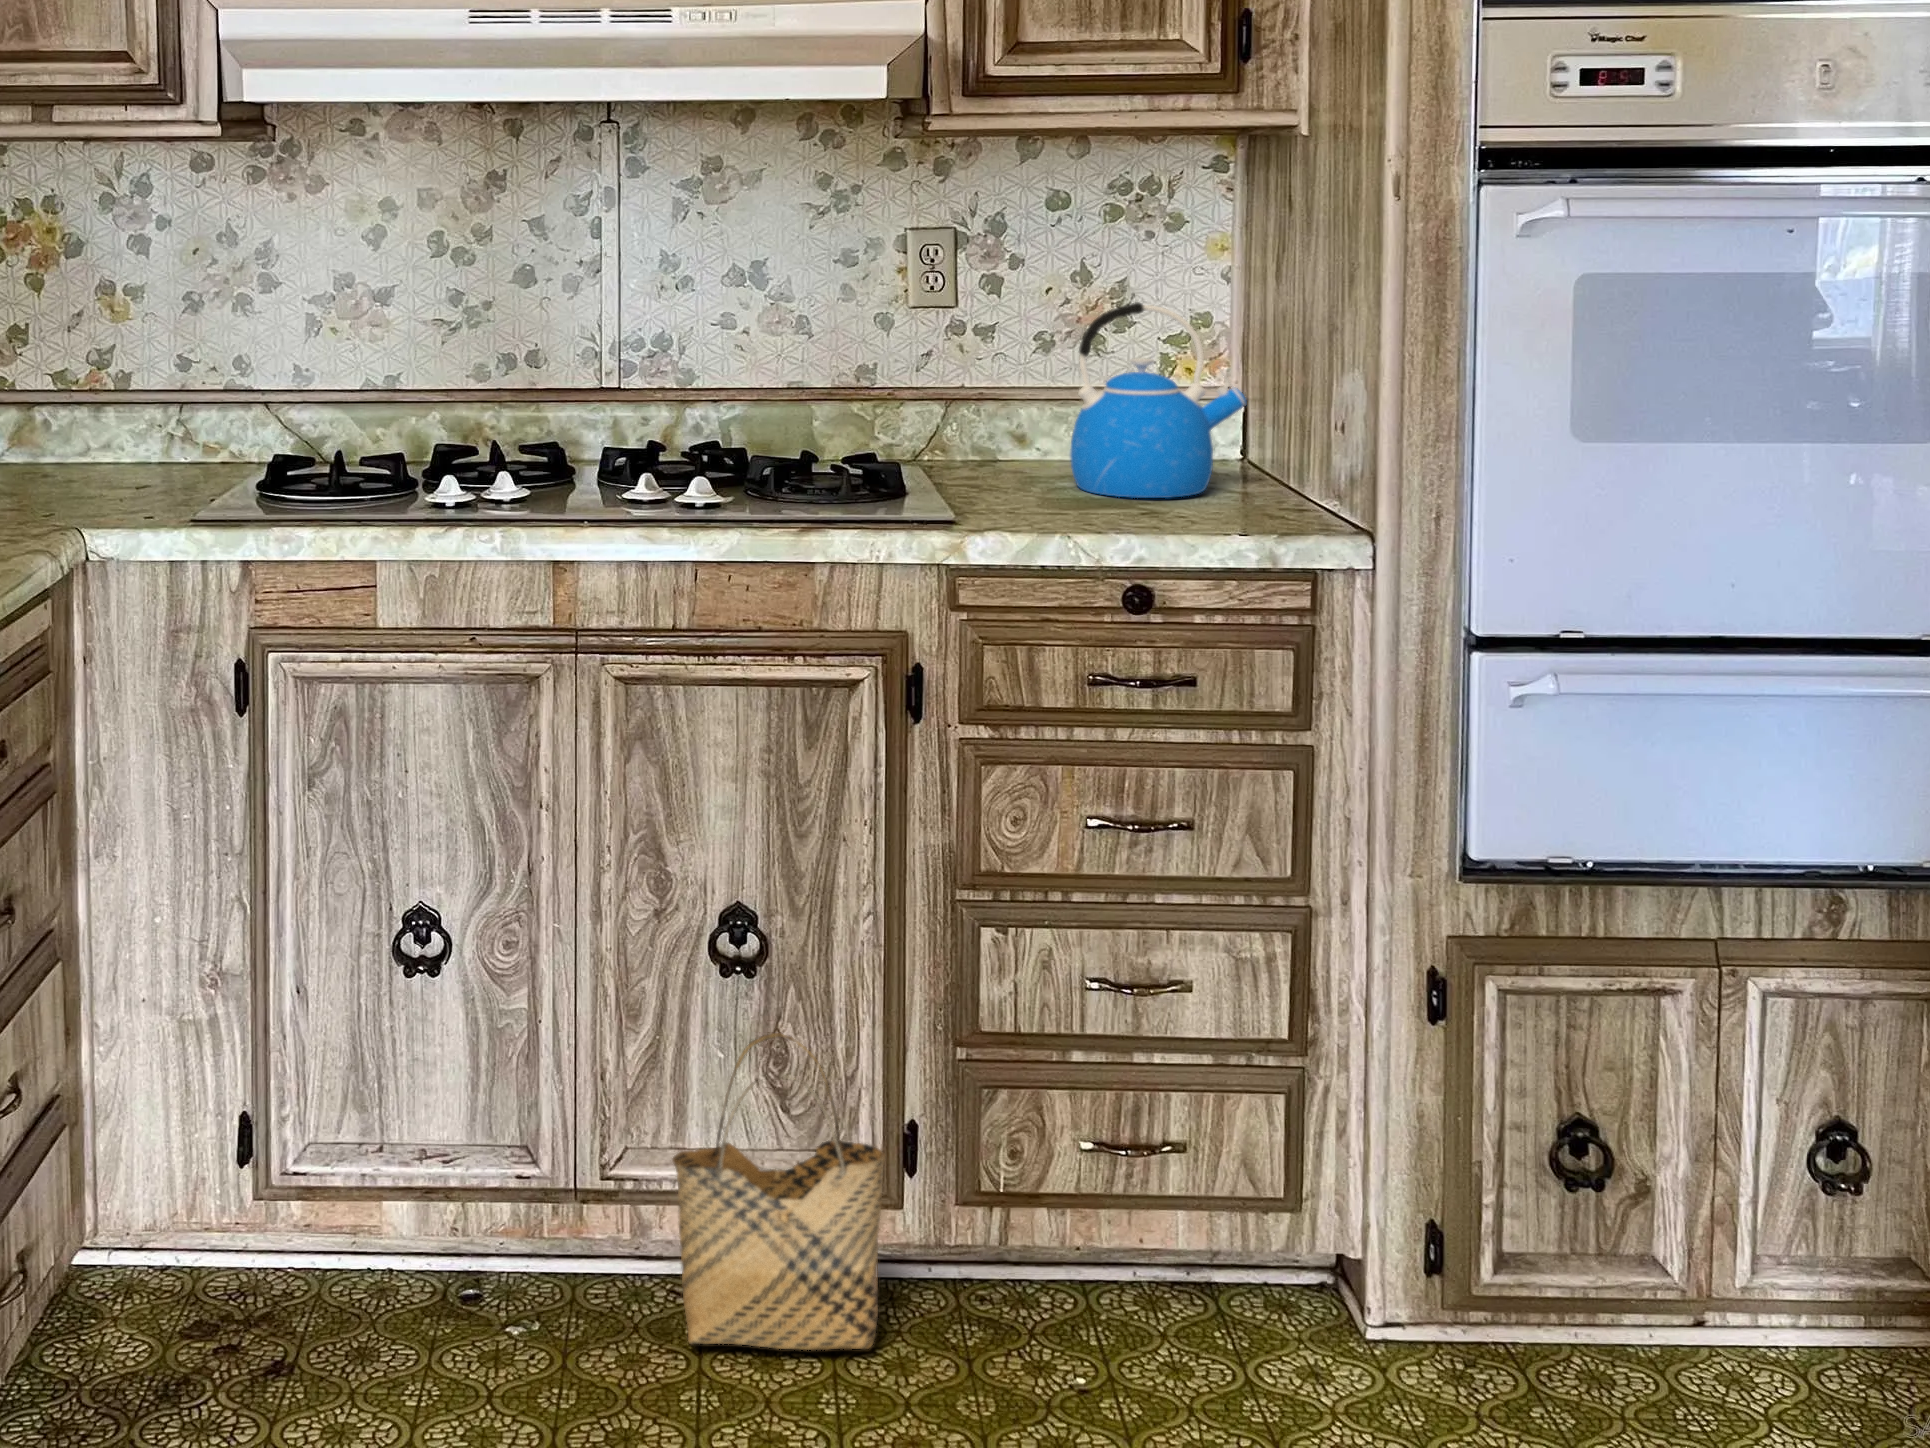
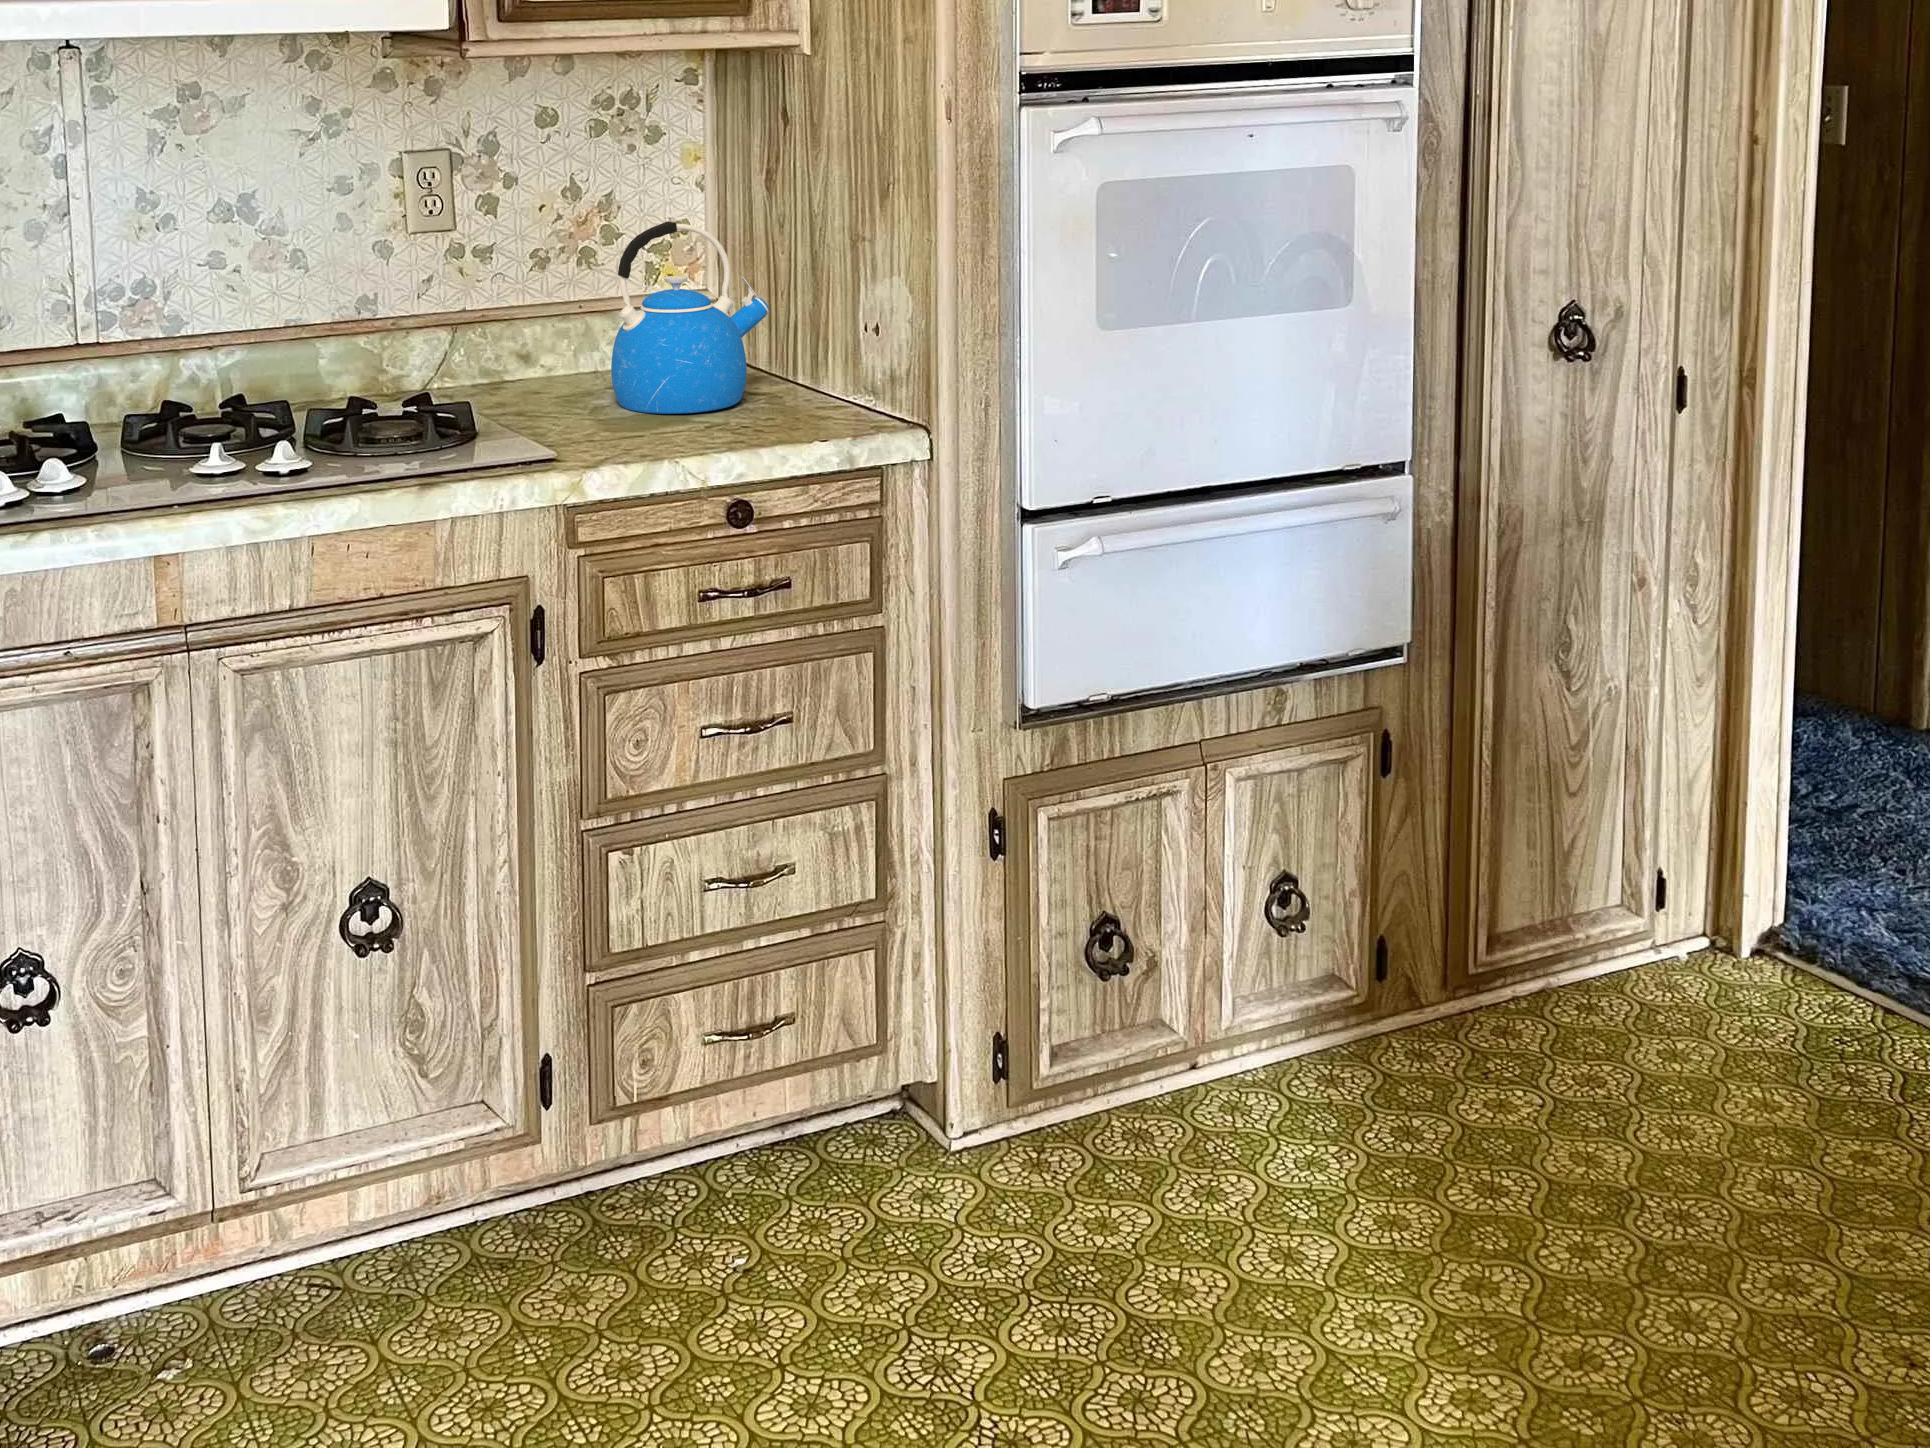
woven basket: present [672,1033,885,1350] -> none [330,1000,547,1335]

